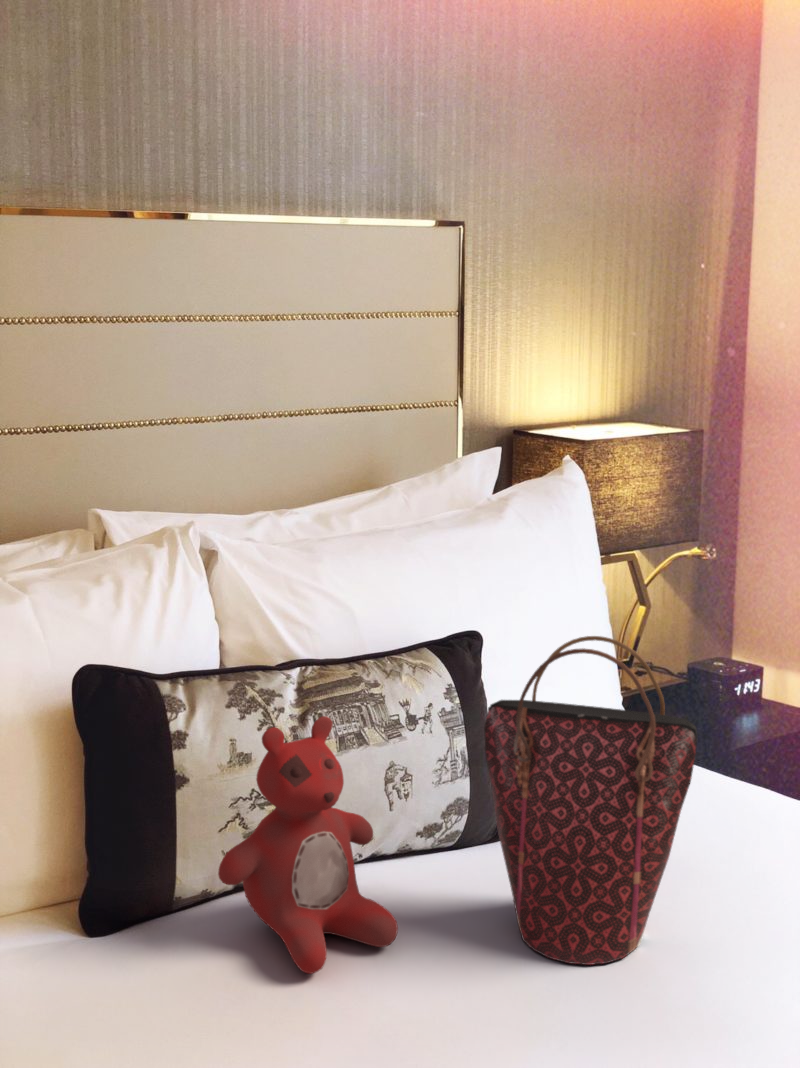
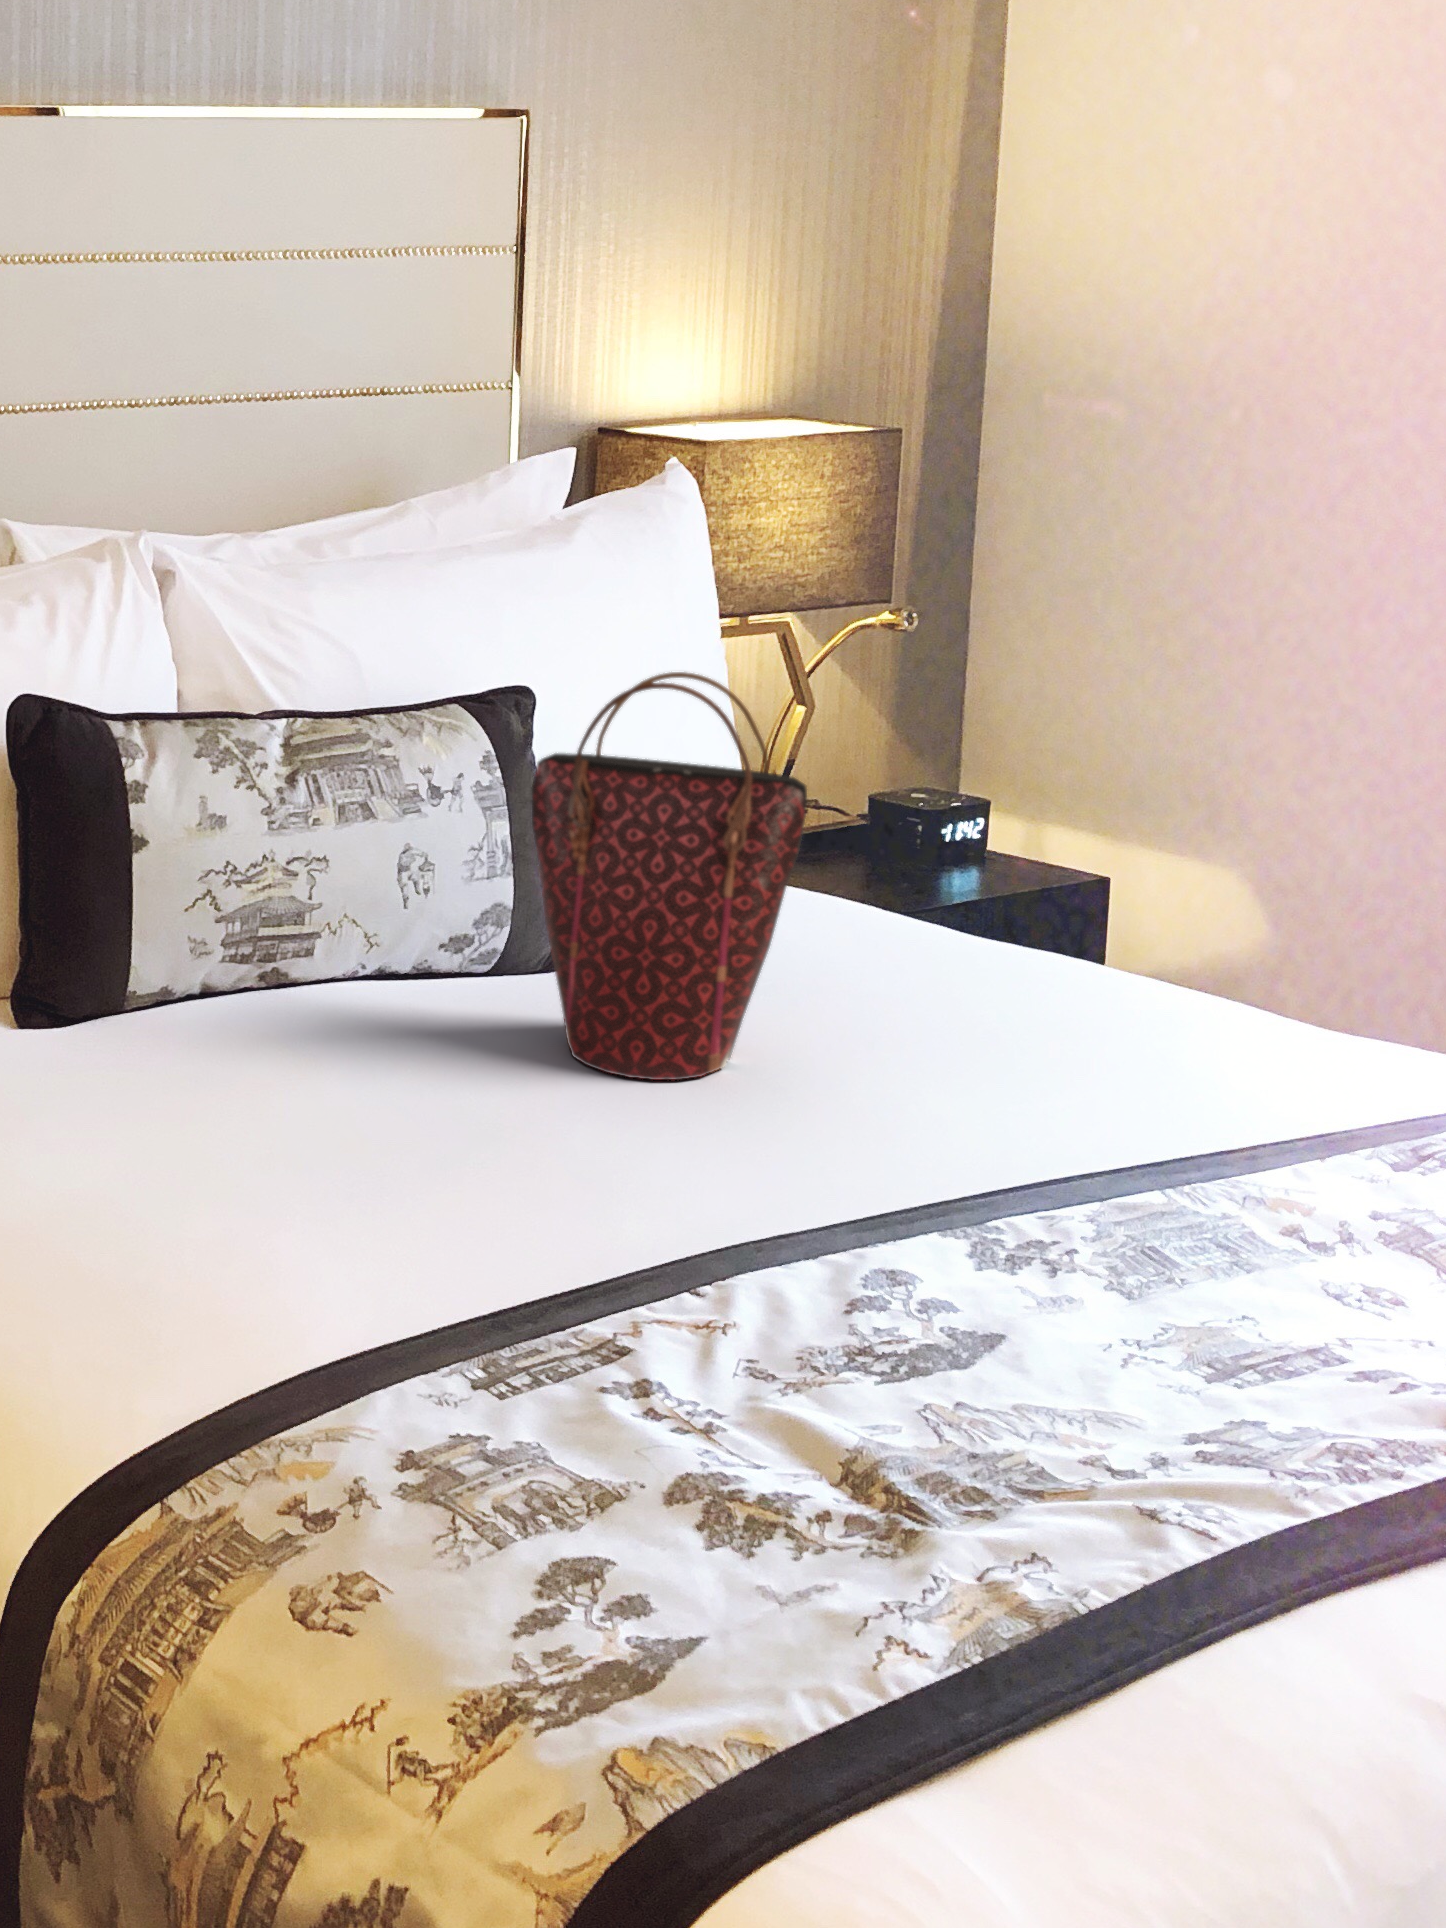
stuffed bear: present [218,716,398,973] -> none [193,767,414,1068]

